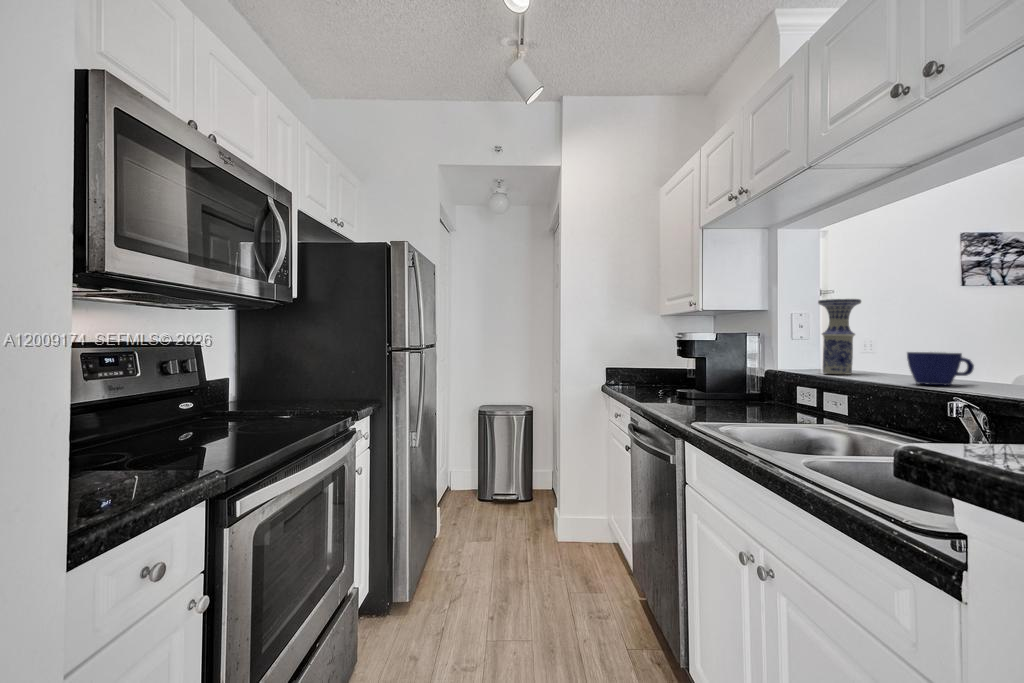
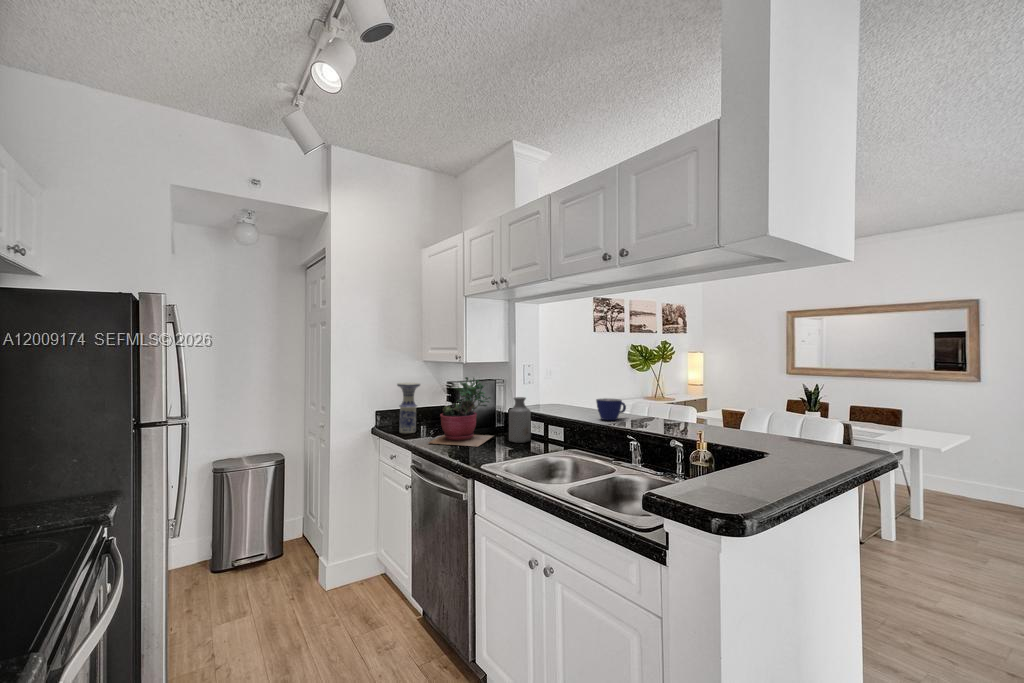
vase: present [818,299,861,374] -> present [397,383,420,433]
succulent plant: none [648,325,738,409] -> present [429,377,493,446]
bottle: none [757,351,792,412] -> present [509,397,531,443]

